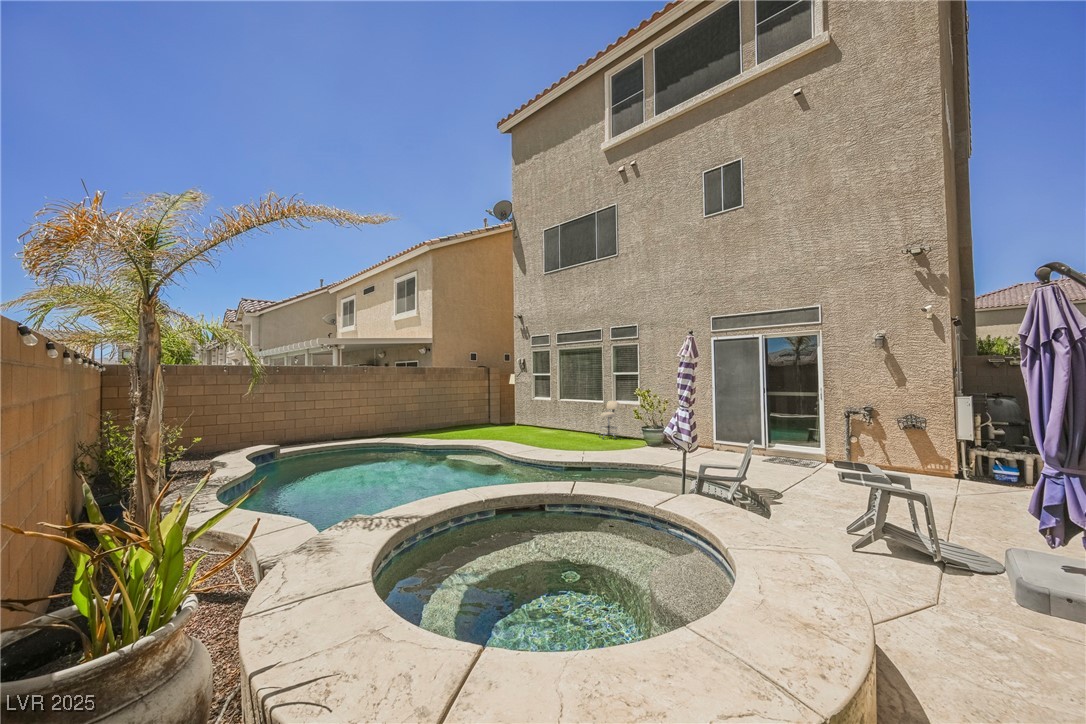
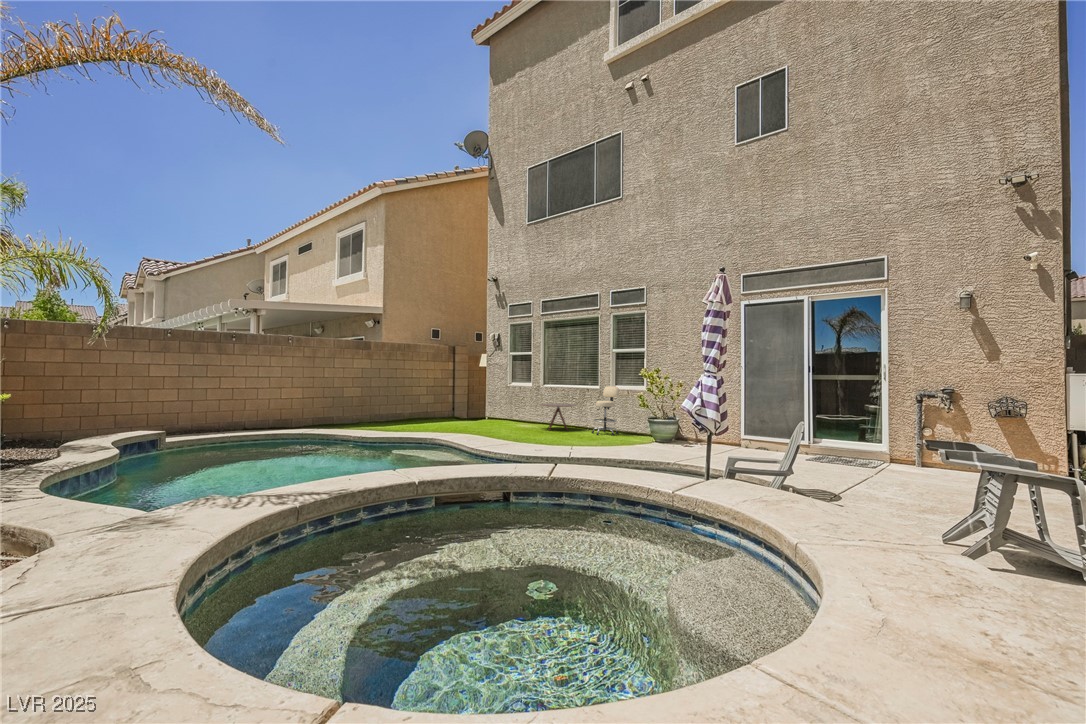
round table: none [558,414,586,436] -> present [540,403,576,431]

